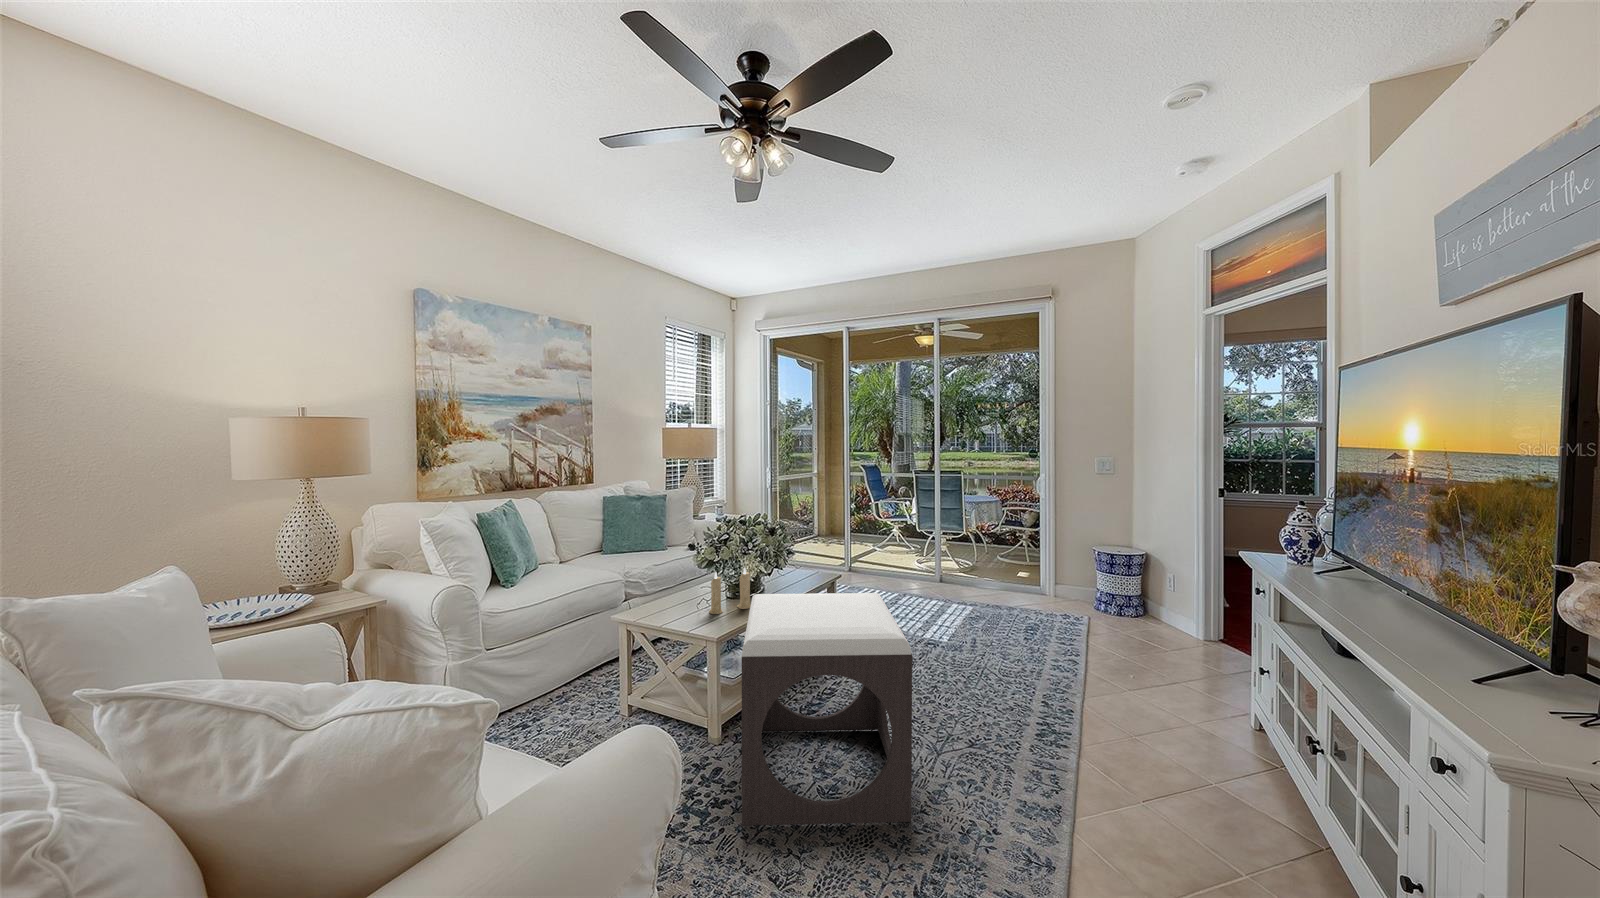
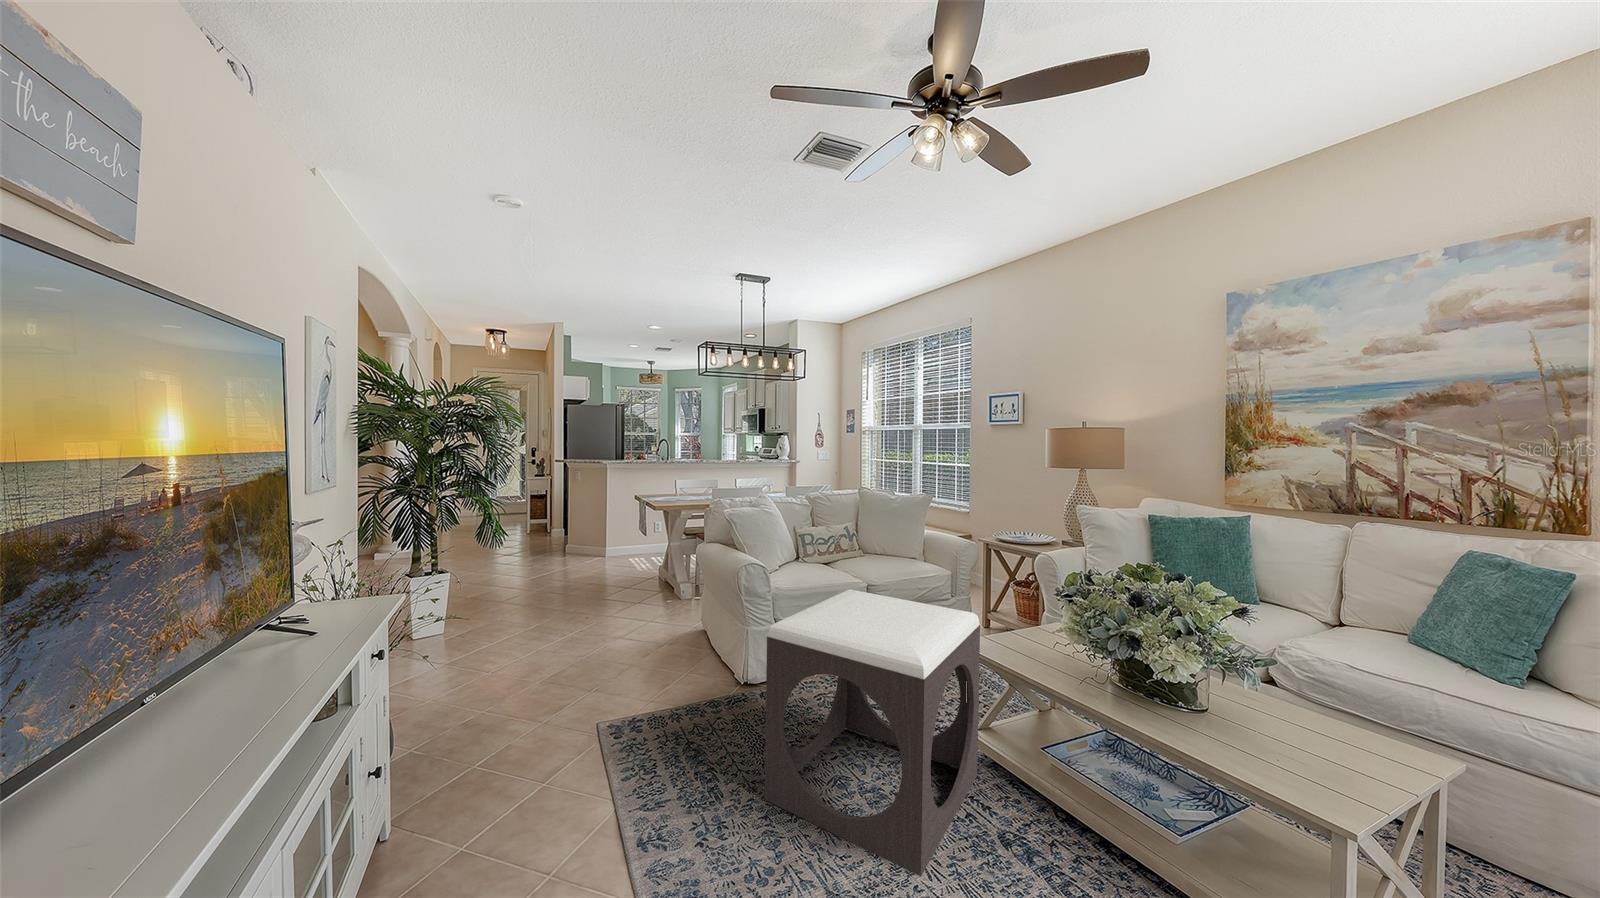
candle: present [709,568,751,614] -> none [1023,591,1055,661]

